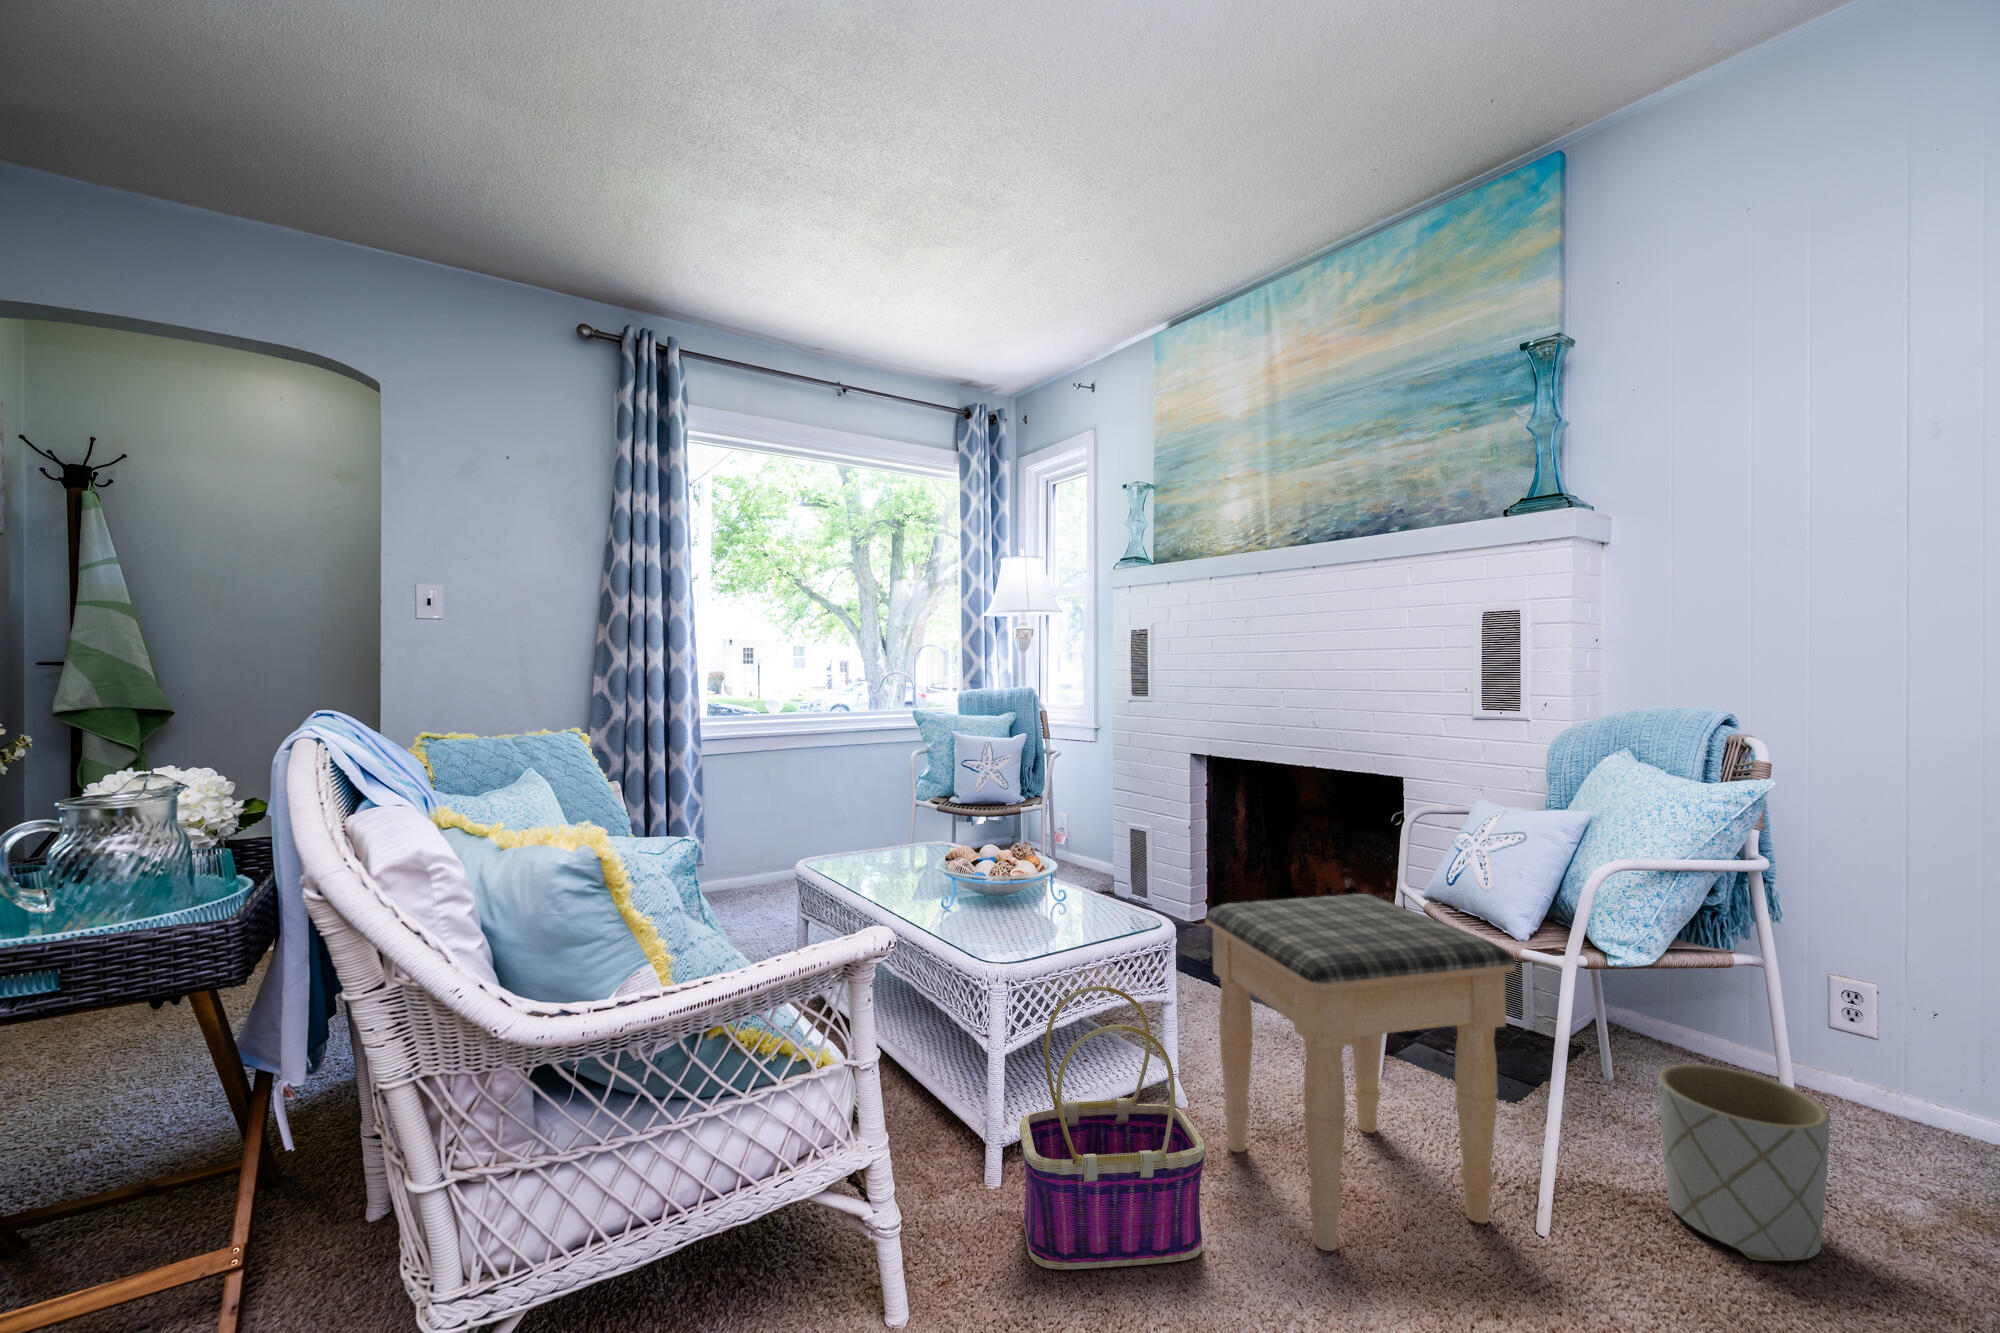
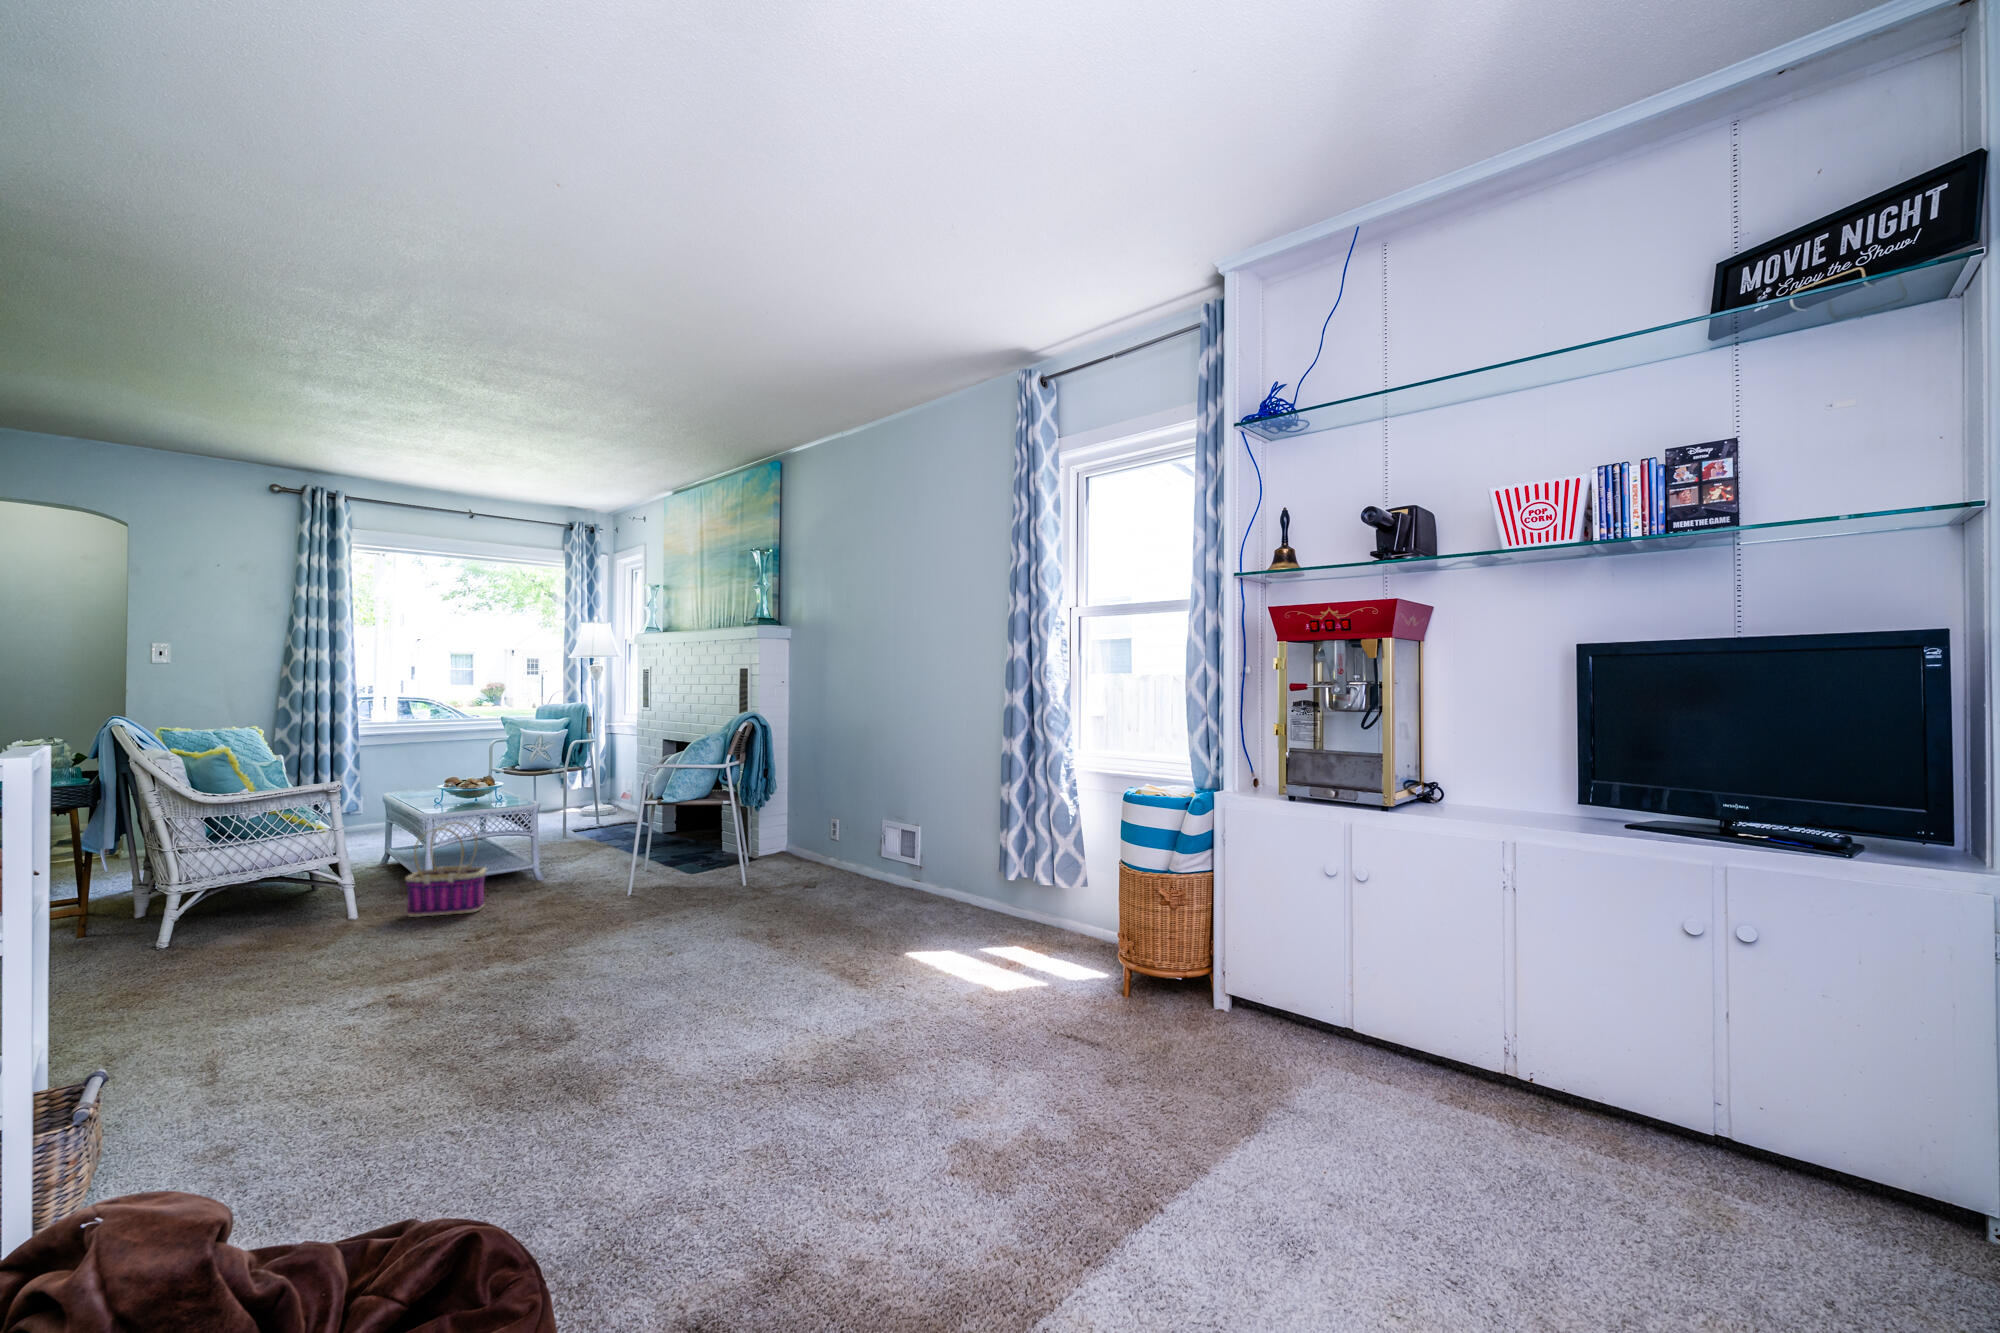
footstool: present [1205,894,1515,1251] -> none [517,791,614,909]
planter: present [1658,1064,1830,1261] -> none [672,846,721,903]

